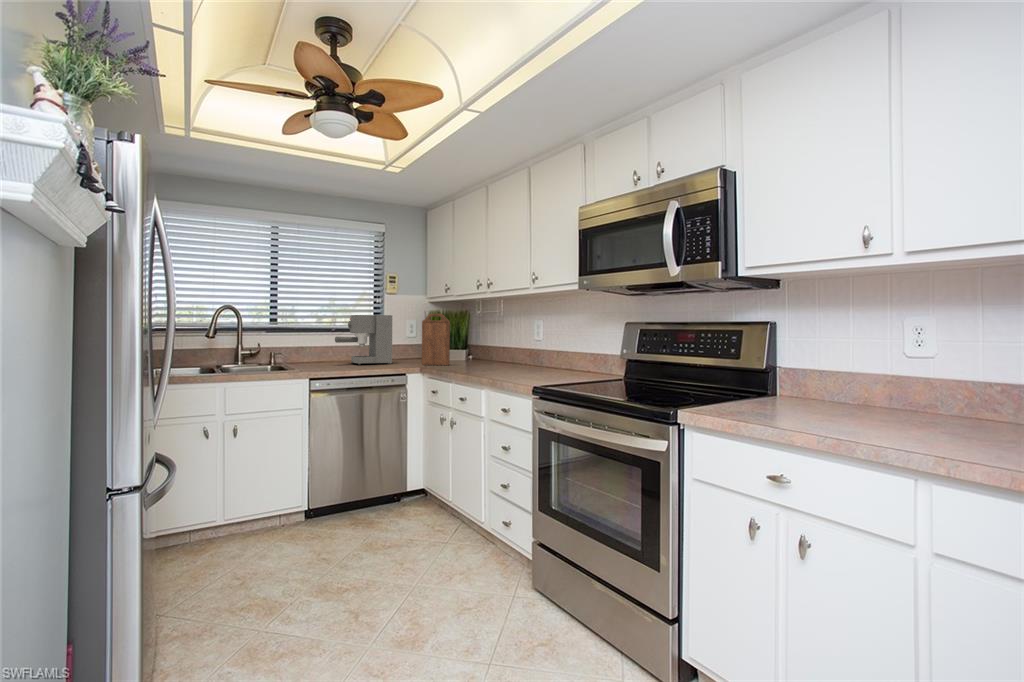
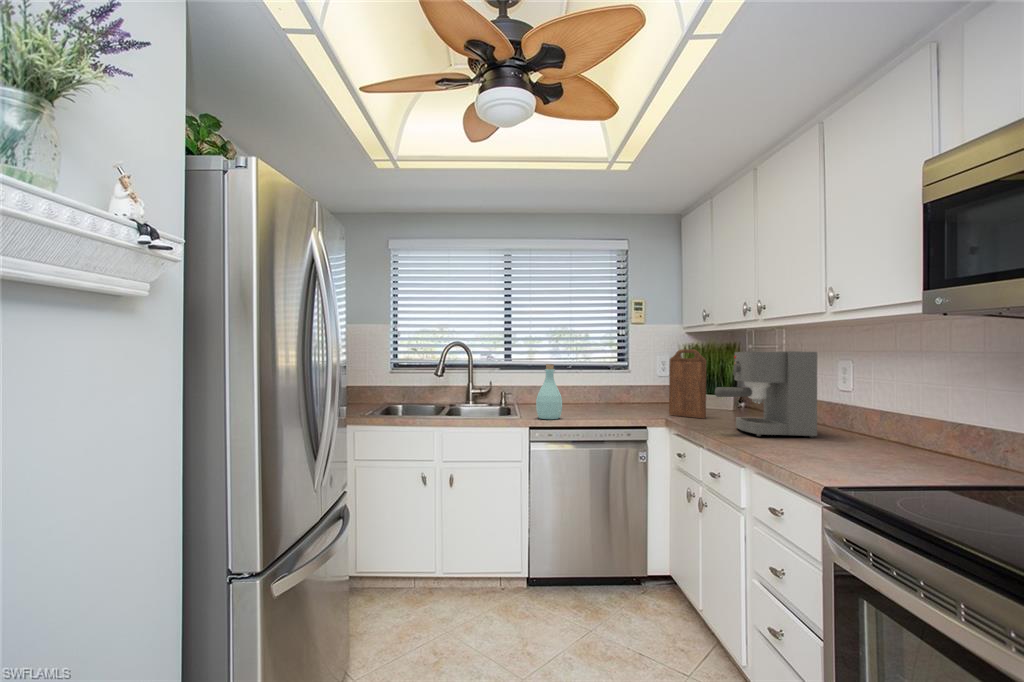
coffee maker: present [335,315,392,364] -> present [715,351,817,438]
bottle: none [314,325,337,371] -> present [536,364,562,419]

